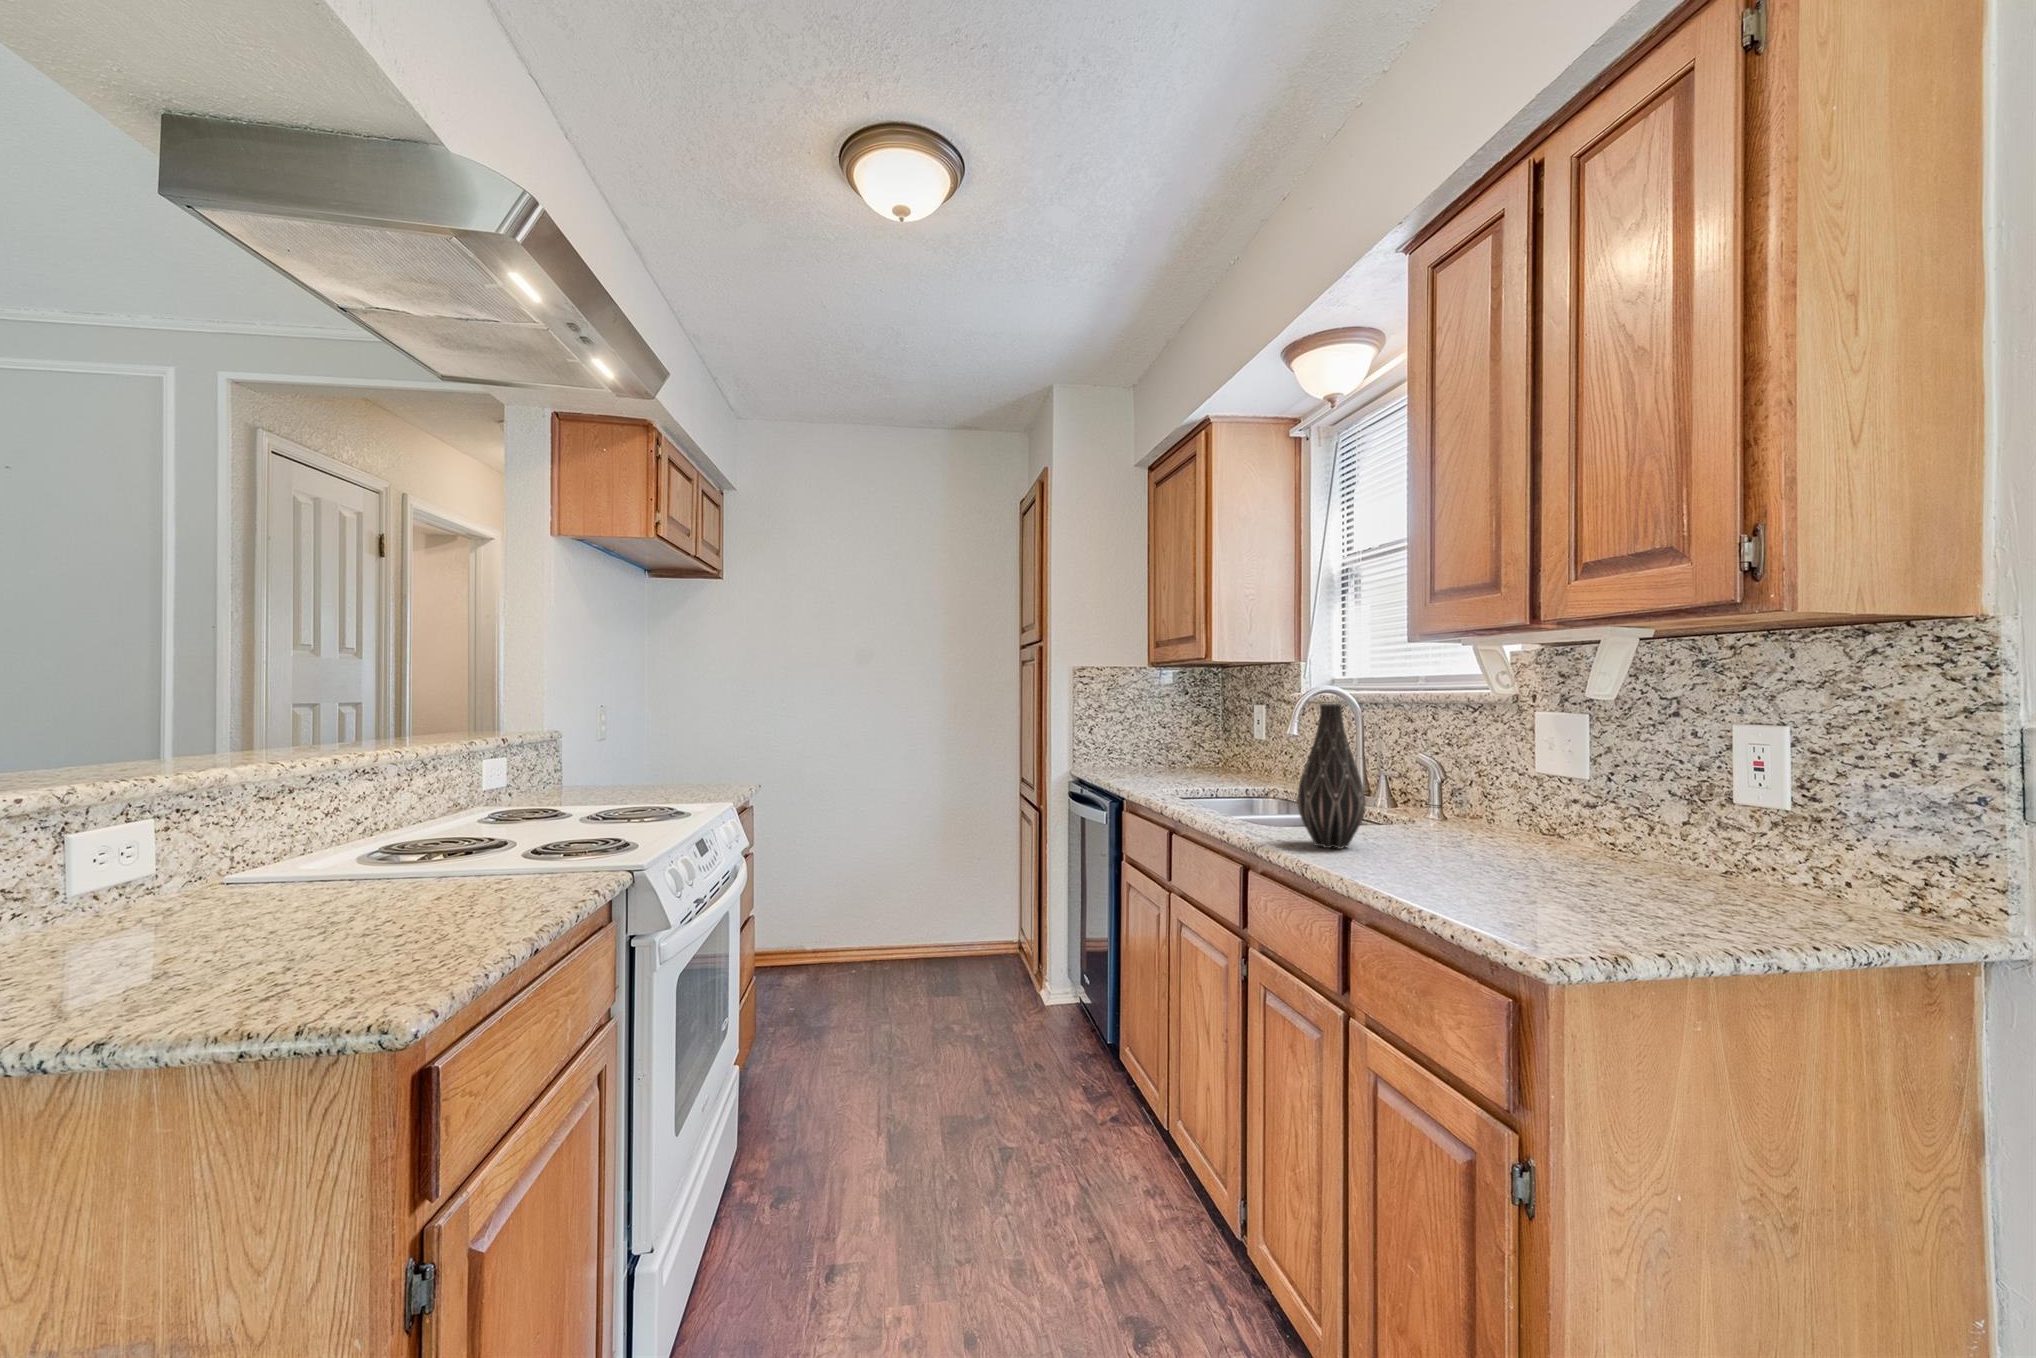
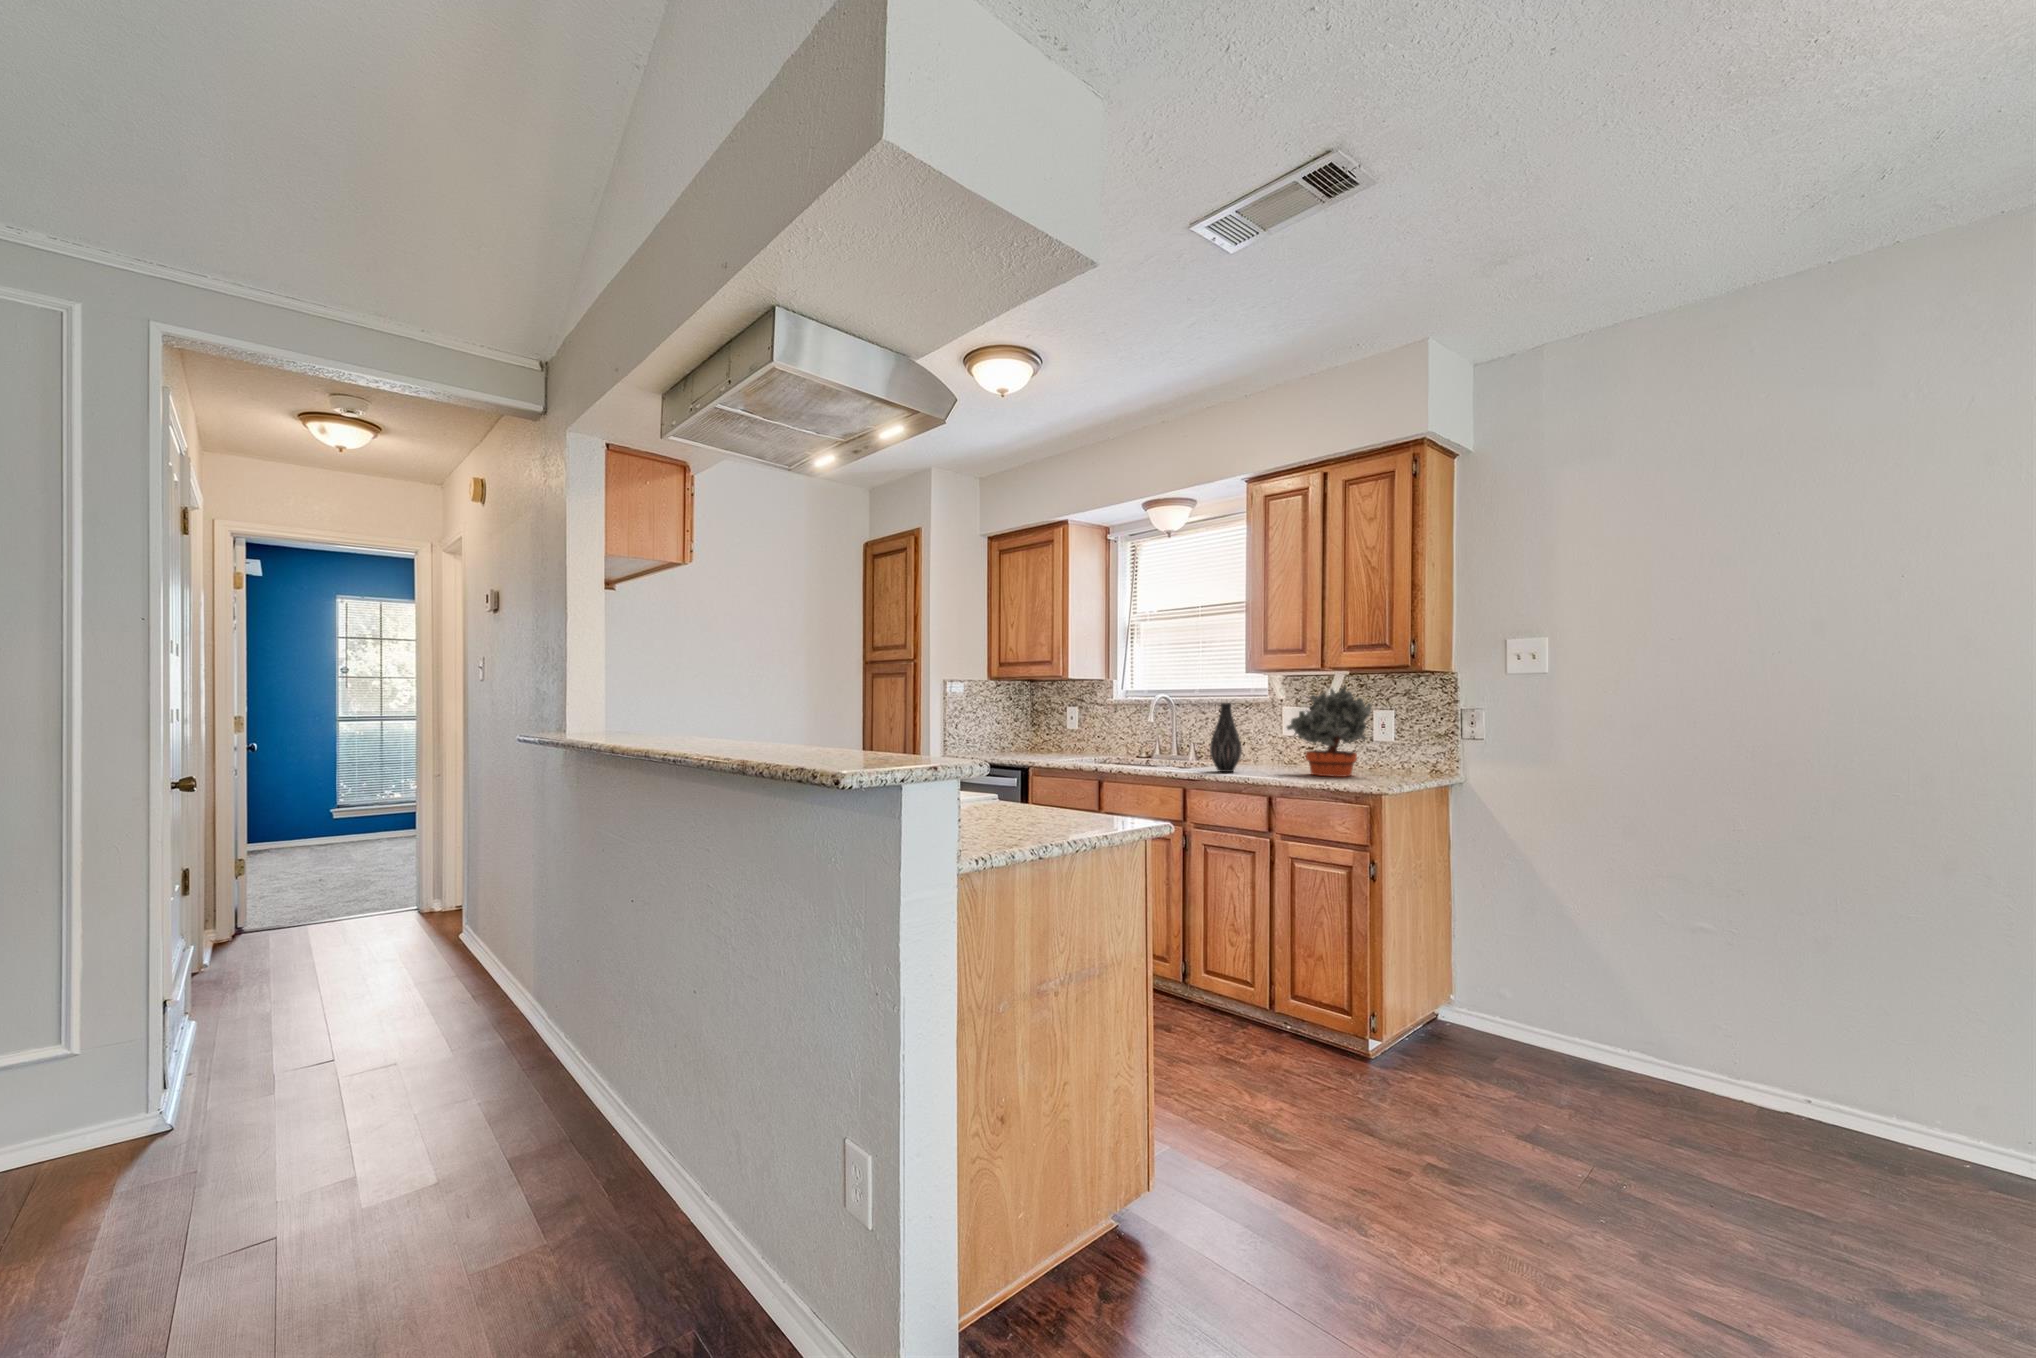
potted plant: none [1442,659,1656,897] -> present [1287,686,1372,777]

